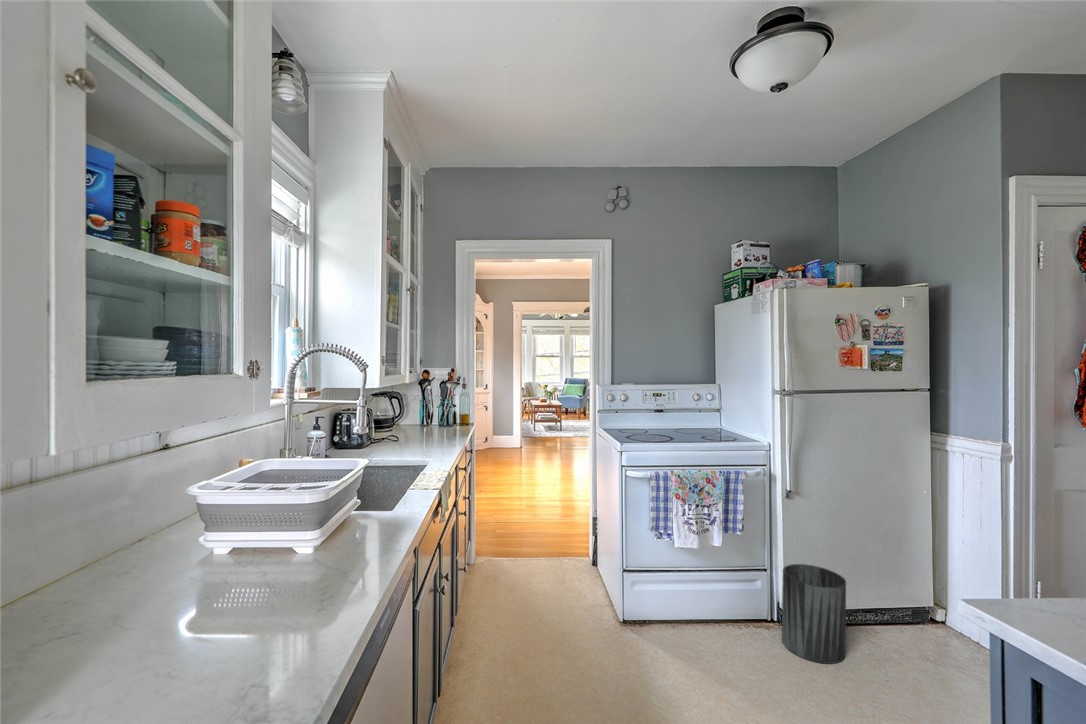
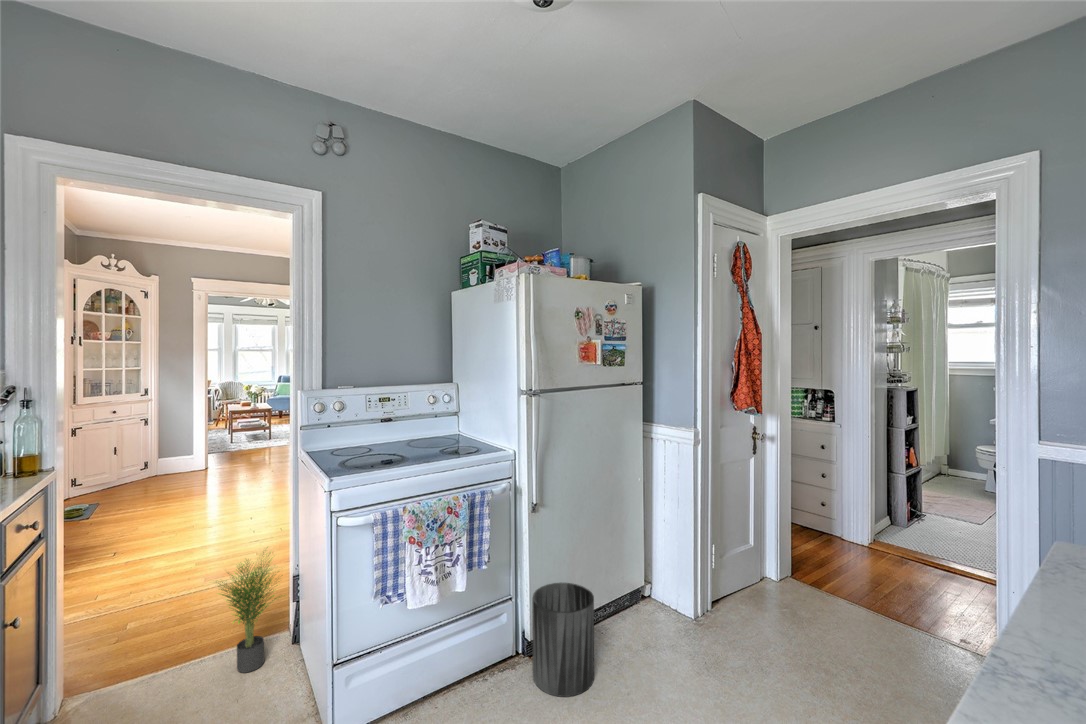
potted plant: none [541,491,588,576] -> present [220,560,274,673]

